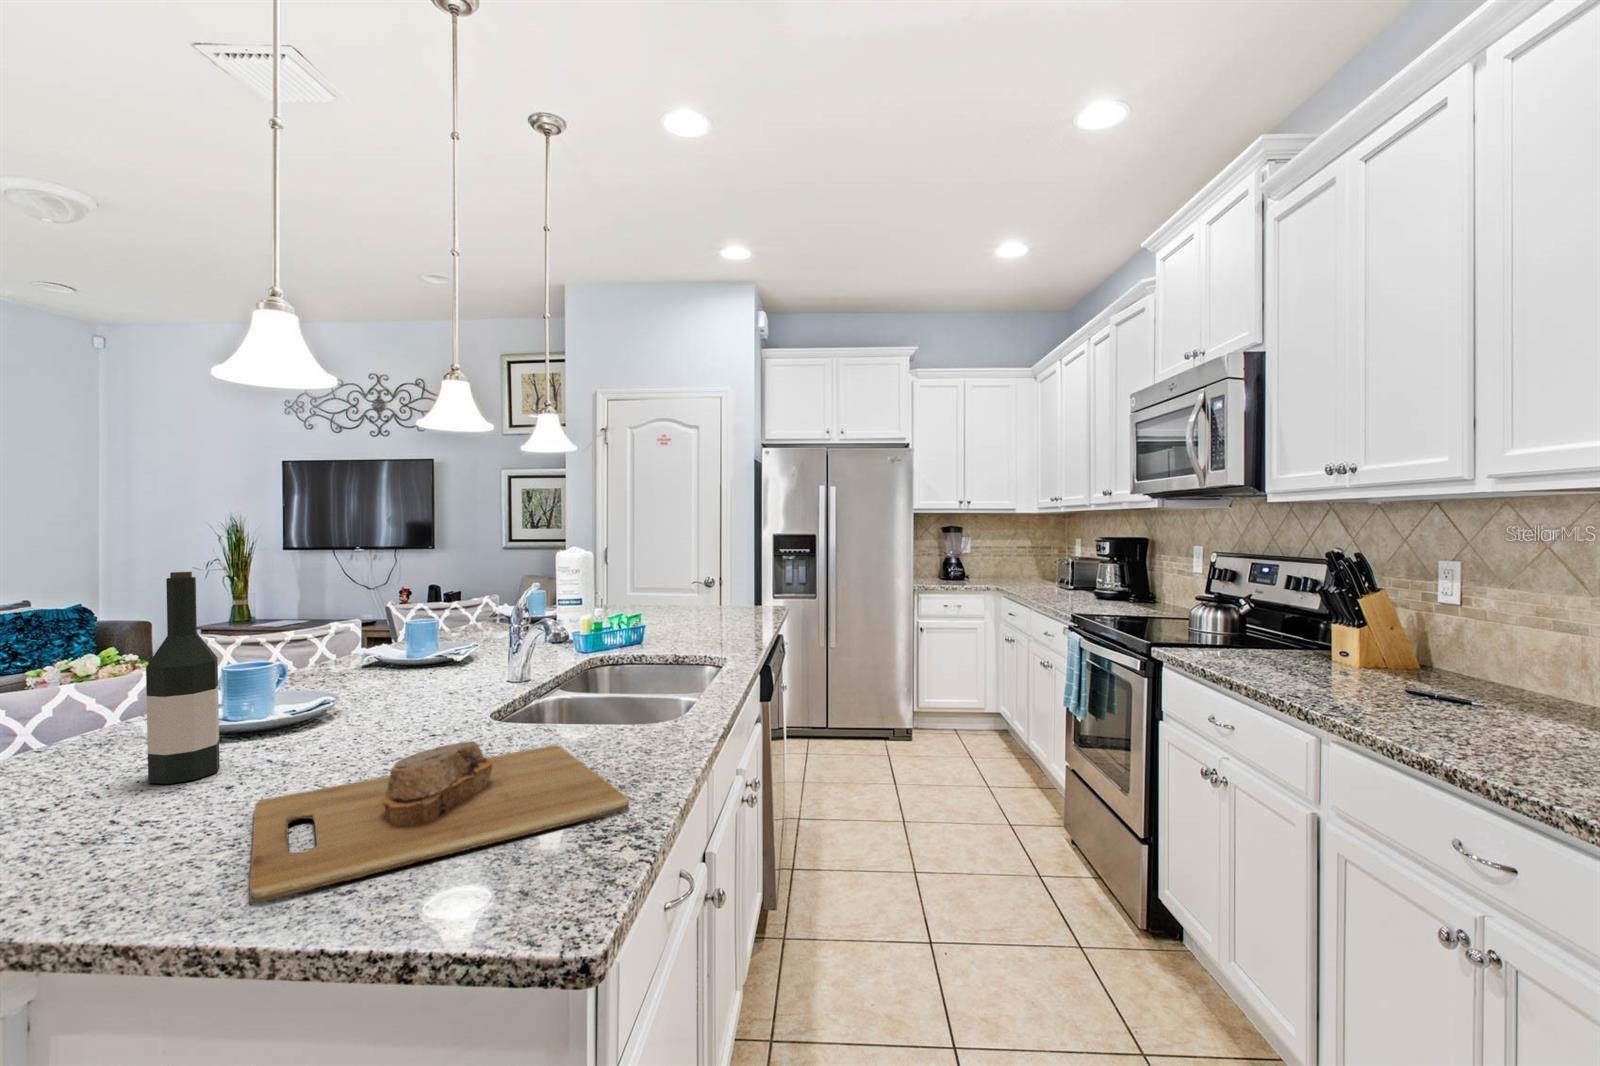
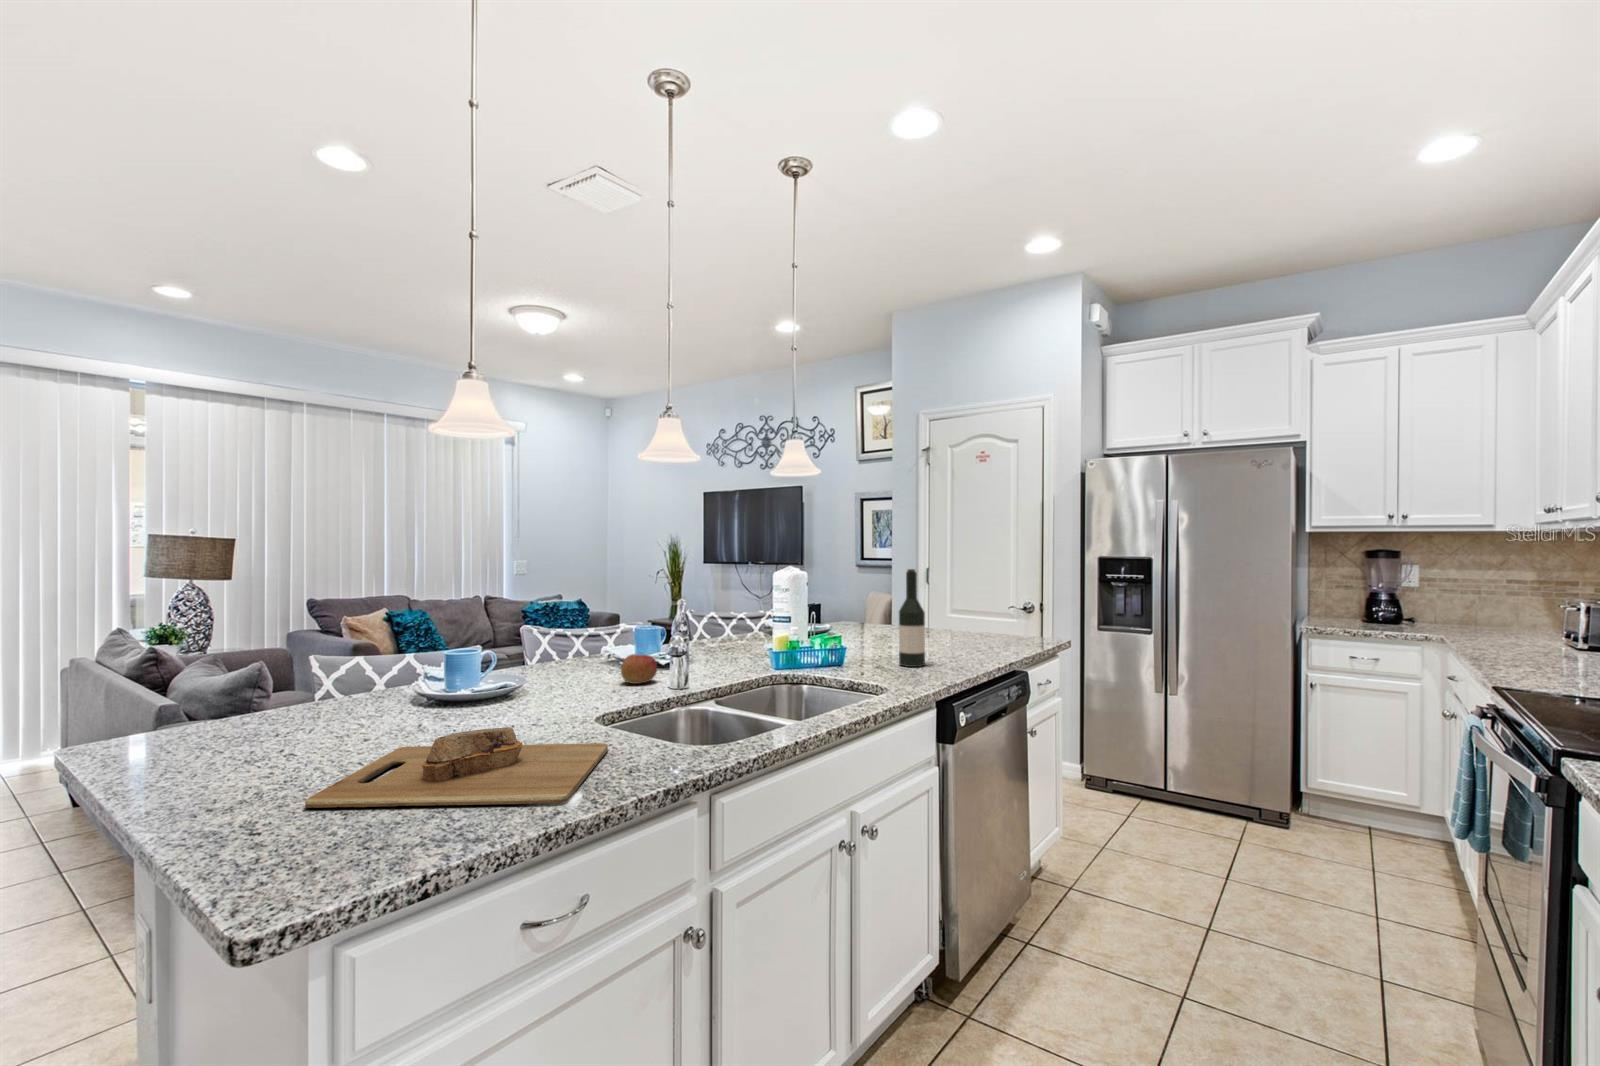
wine bottle: present [146,572,220,784] -> present [899,569,925,667]
apple: none [414,649,461,685] -> present [621,654,657,684]

